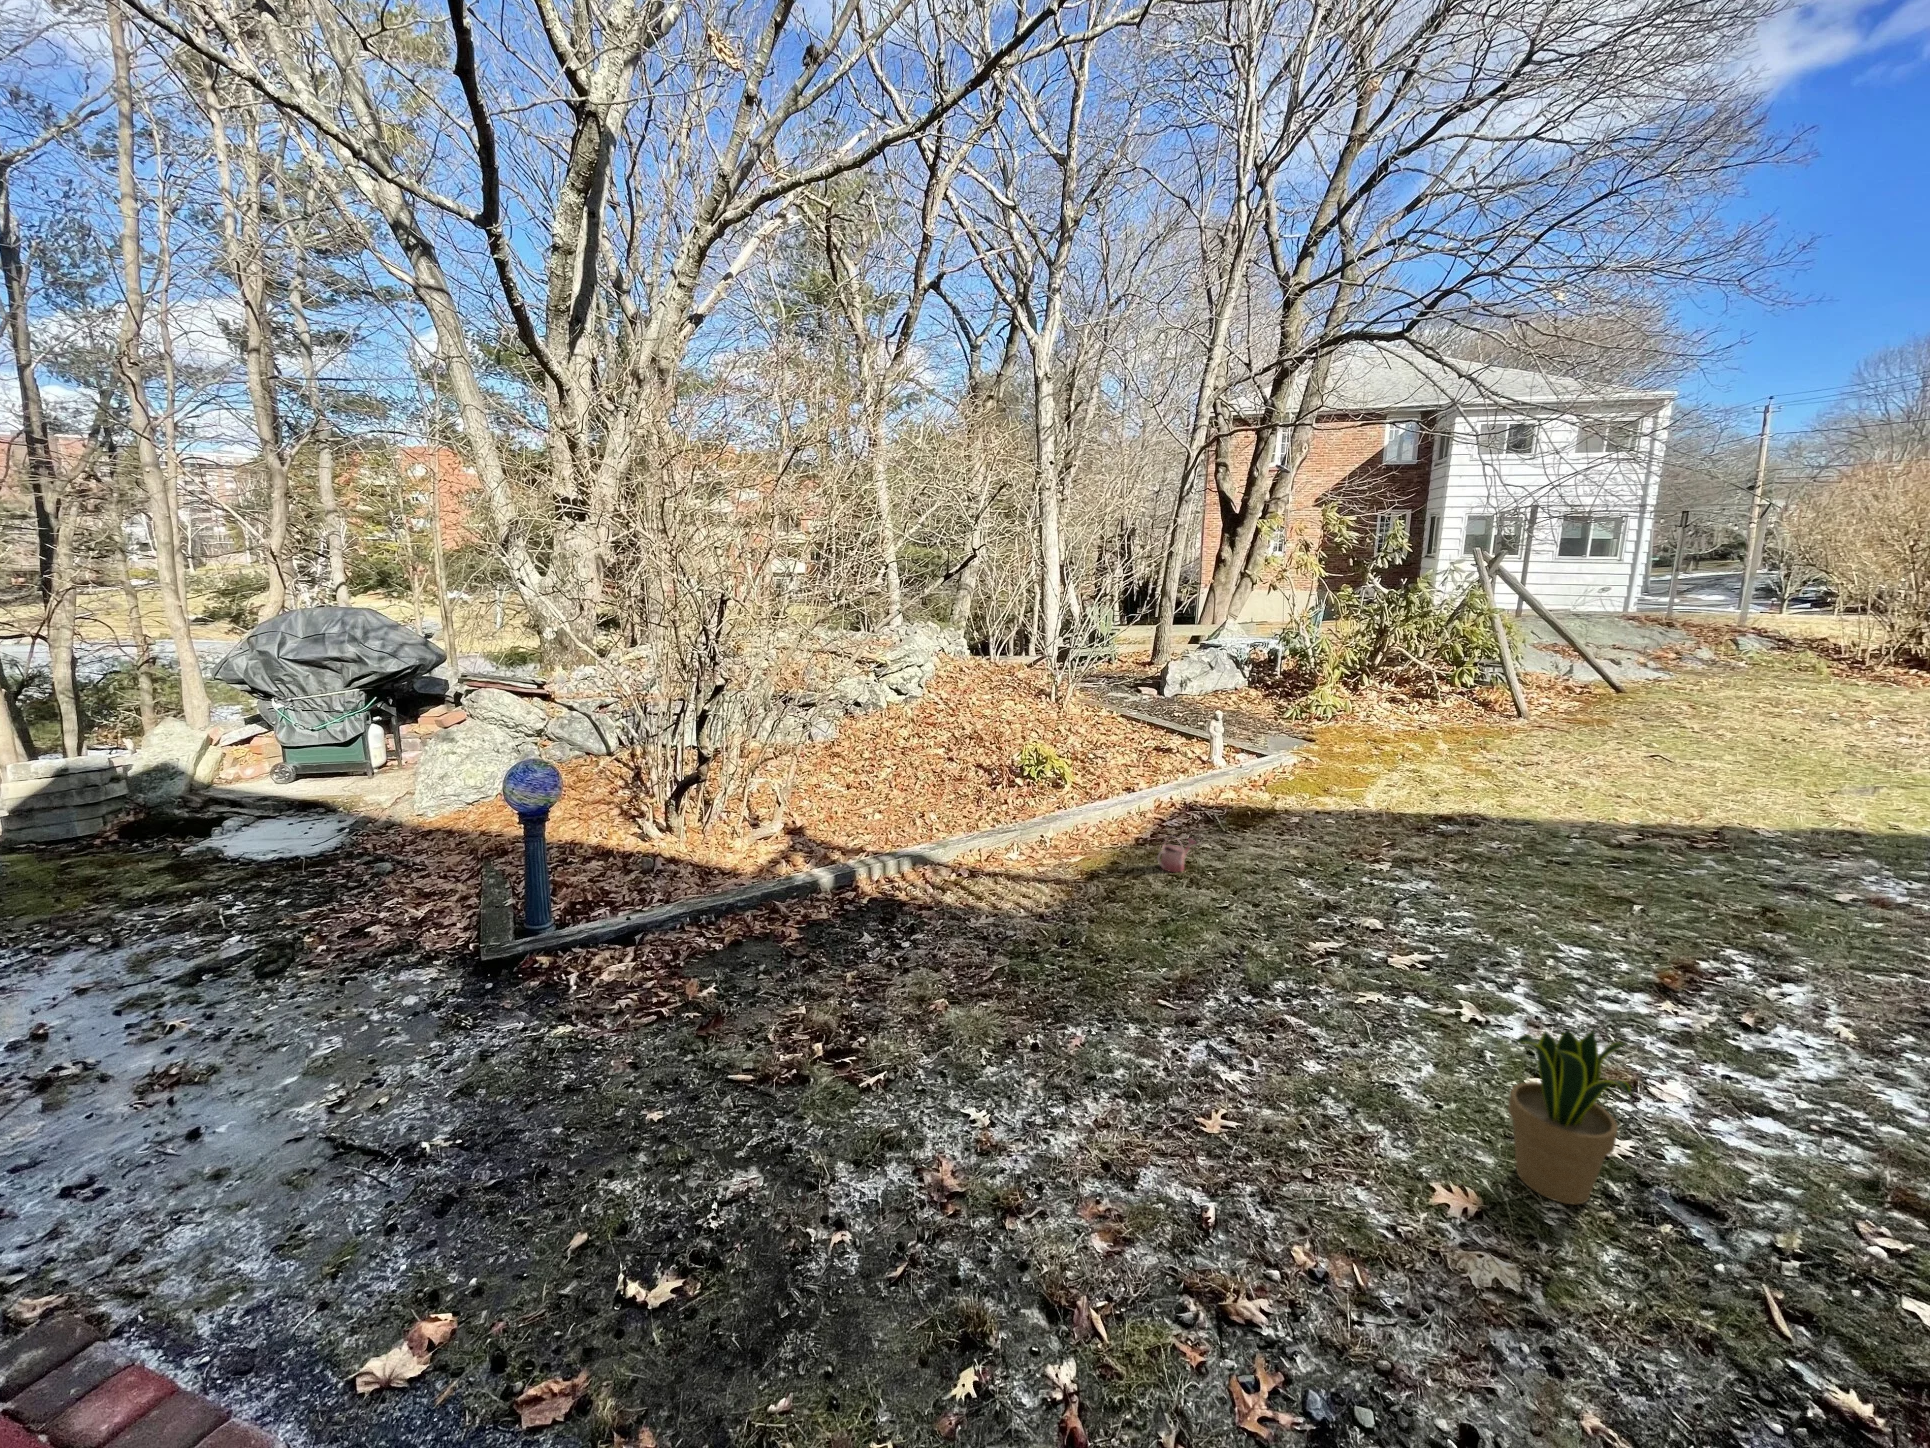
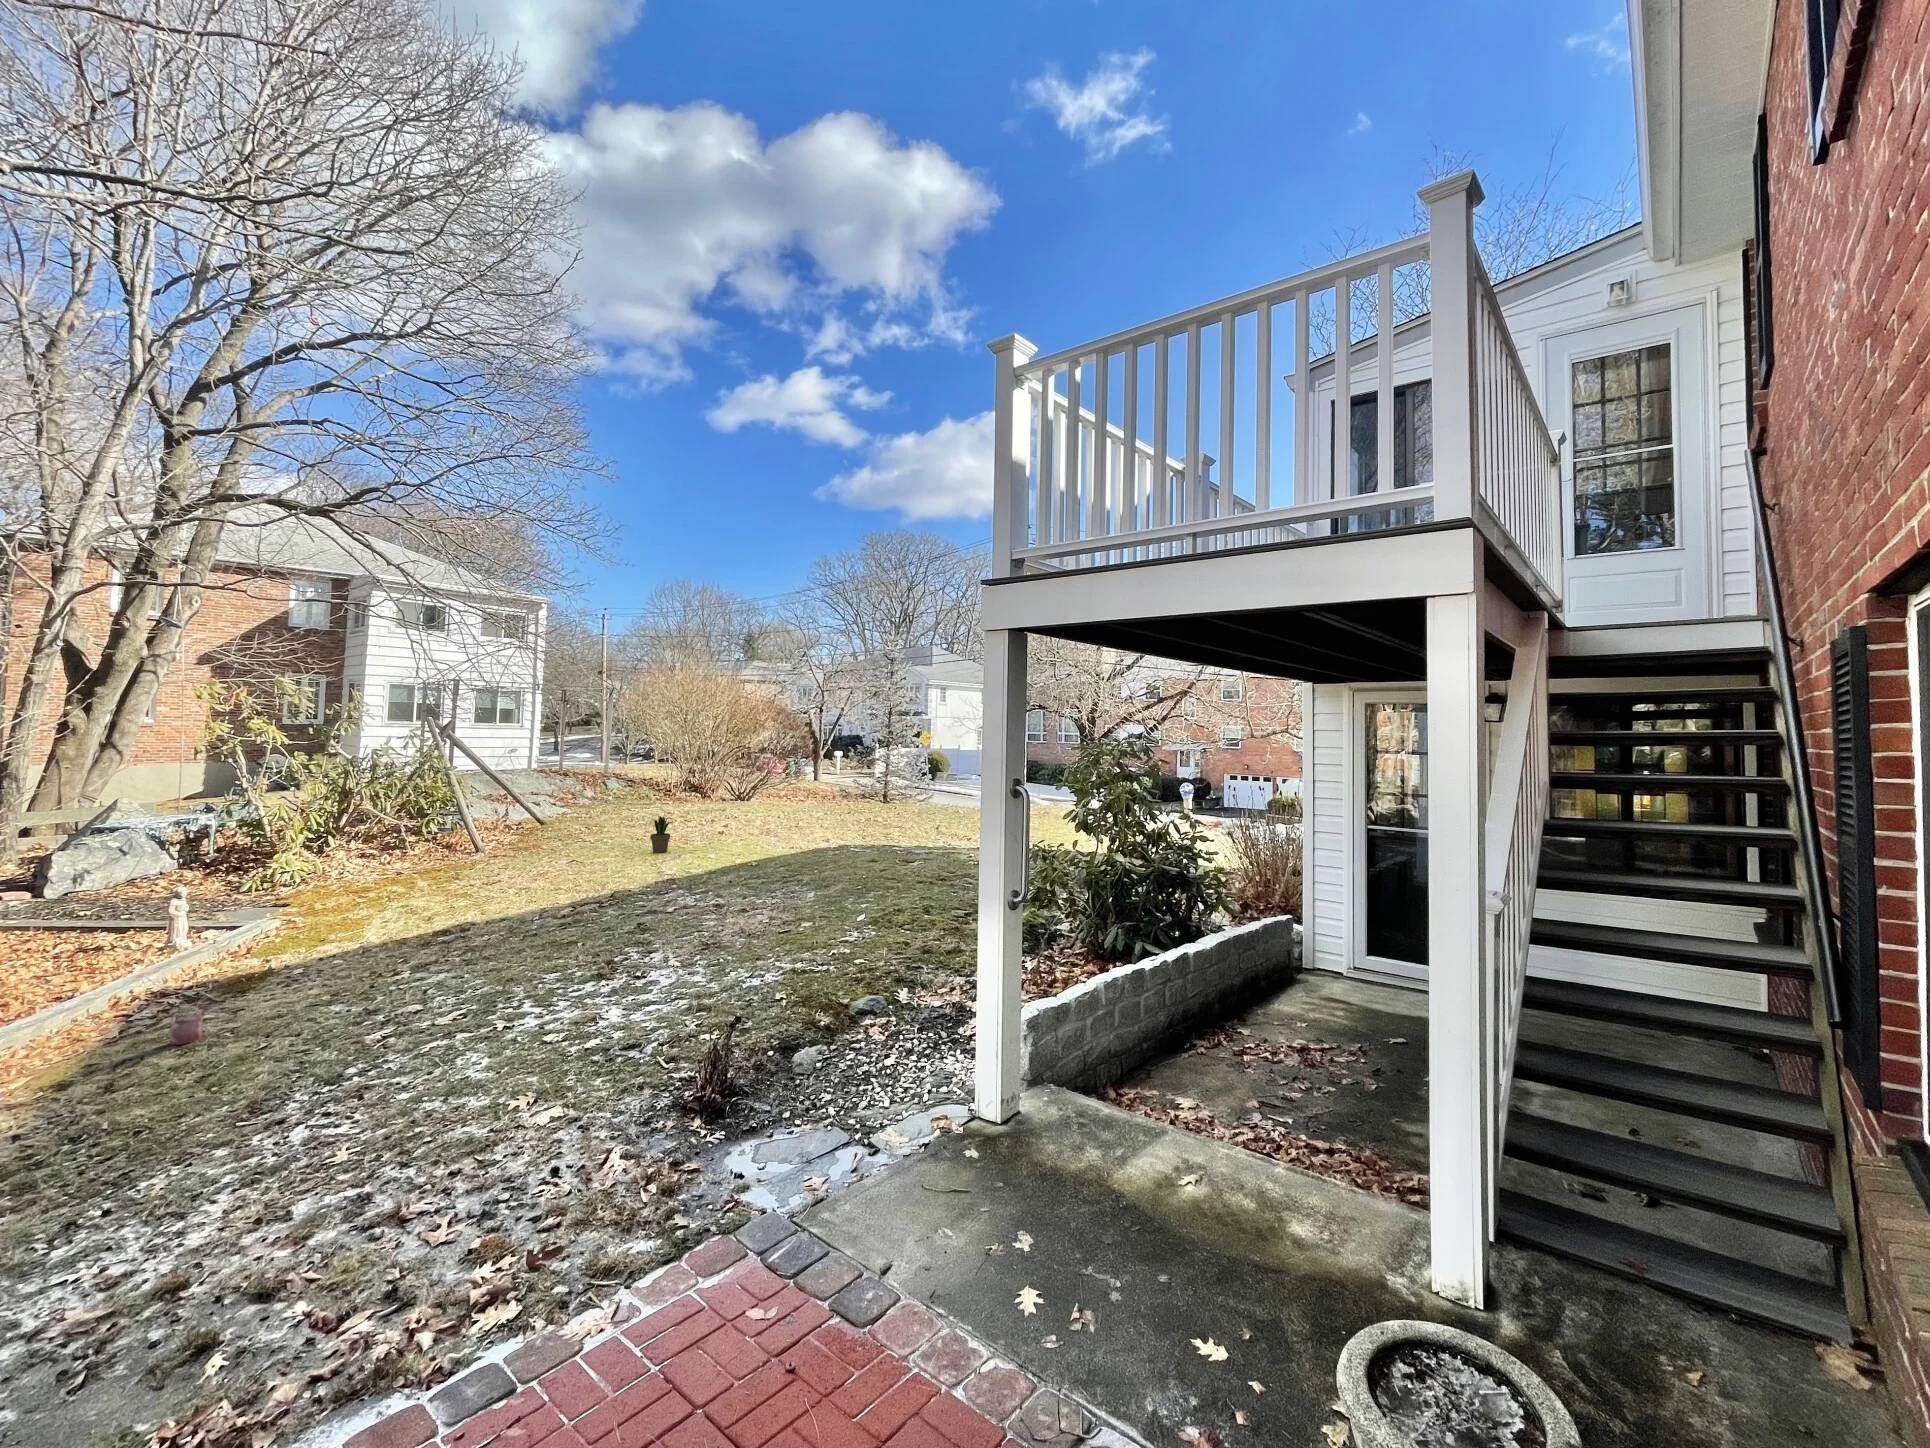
potted plant: present [1508,1030,1632,1205] -> present [650,816,672,853]

